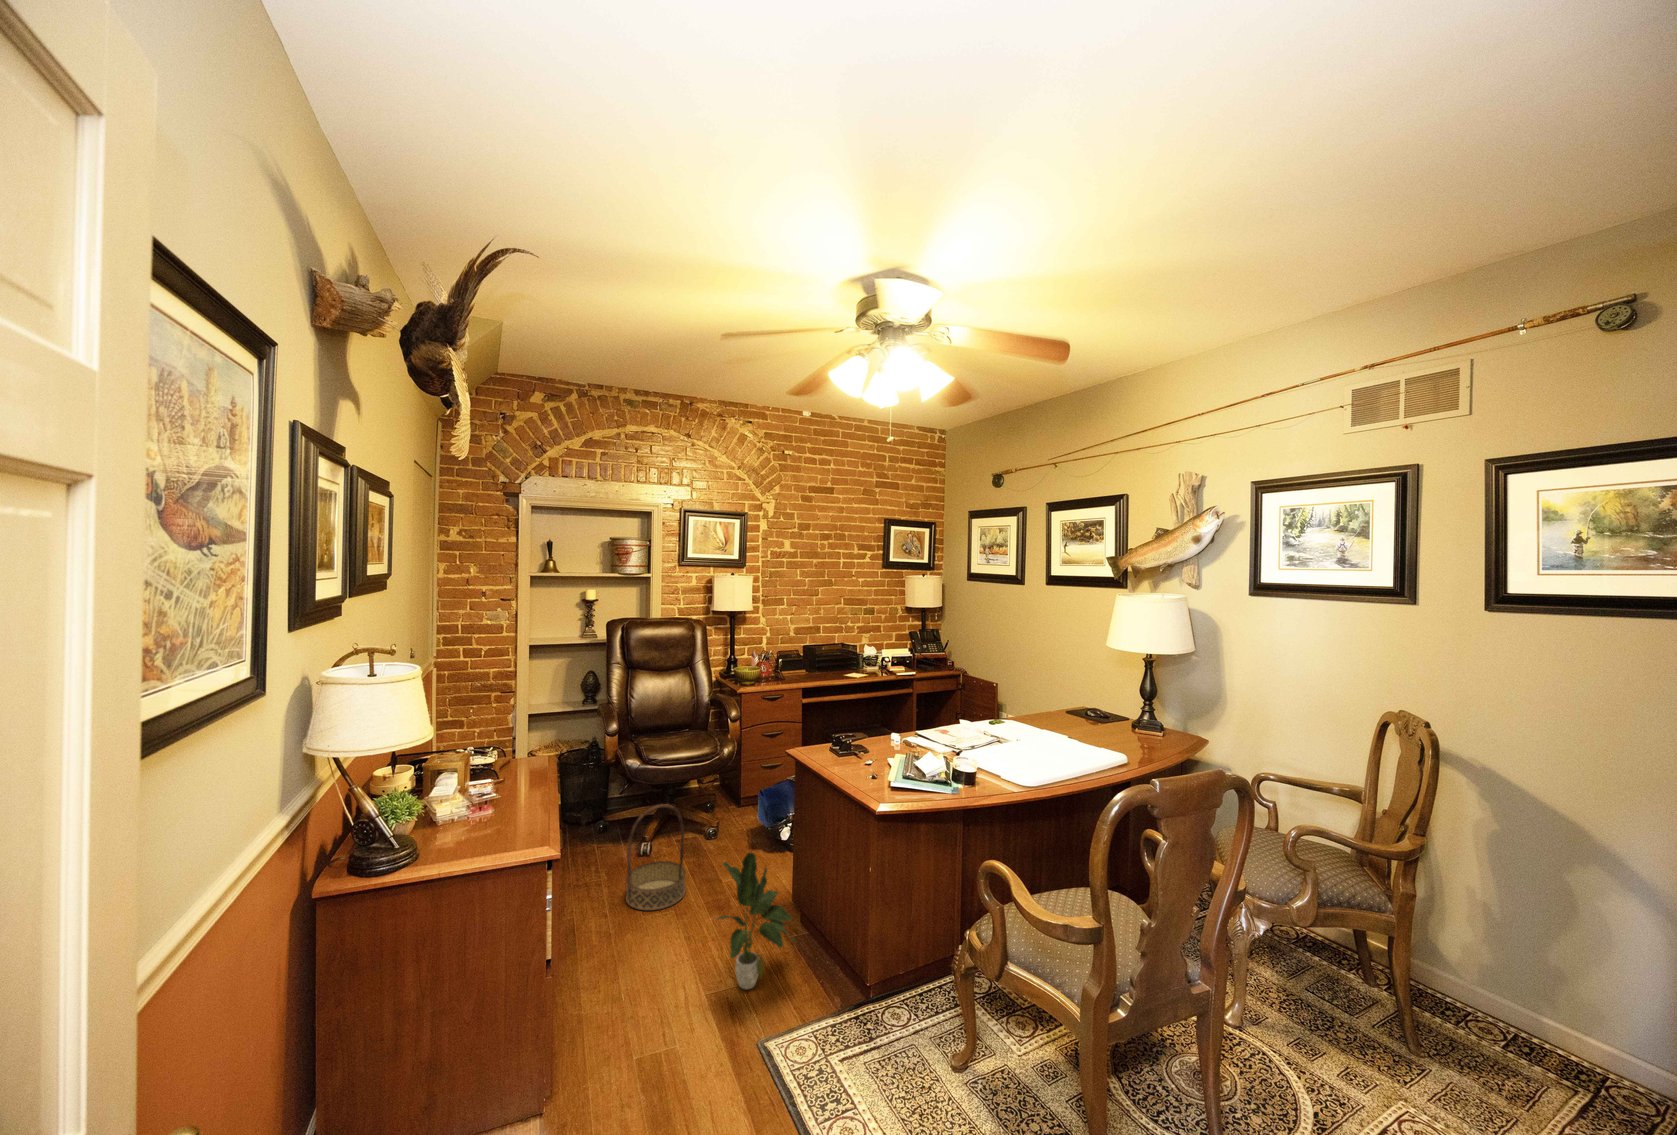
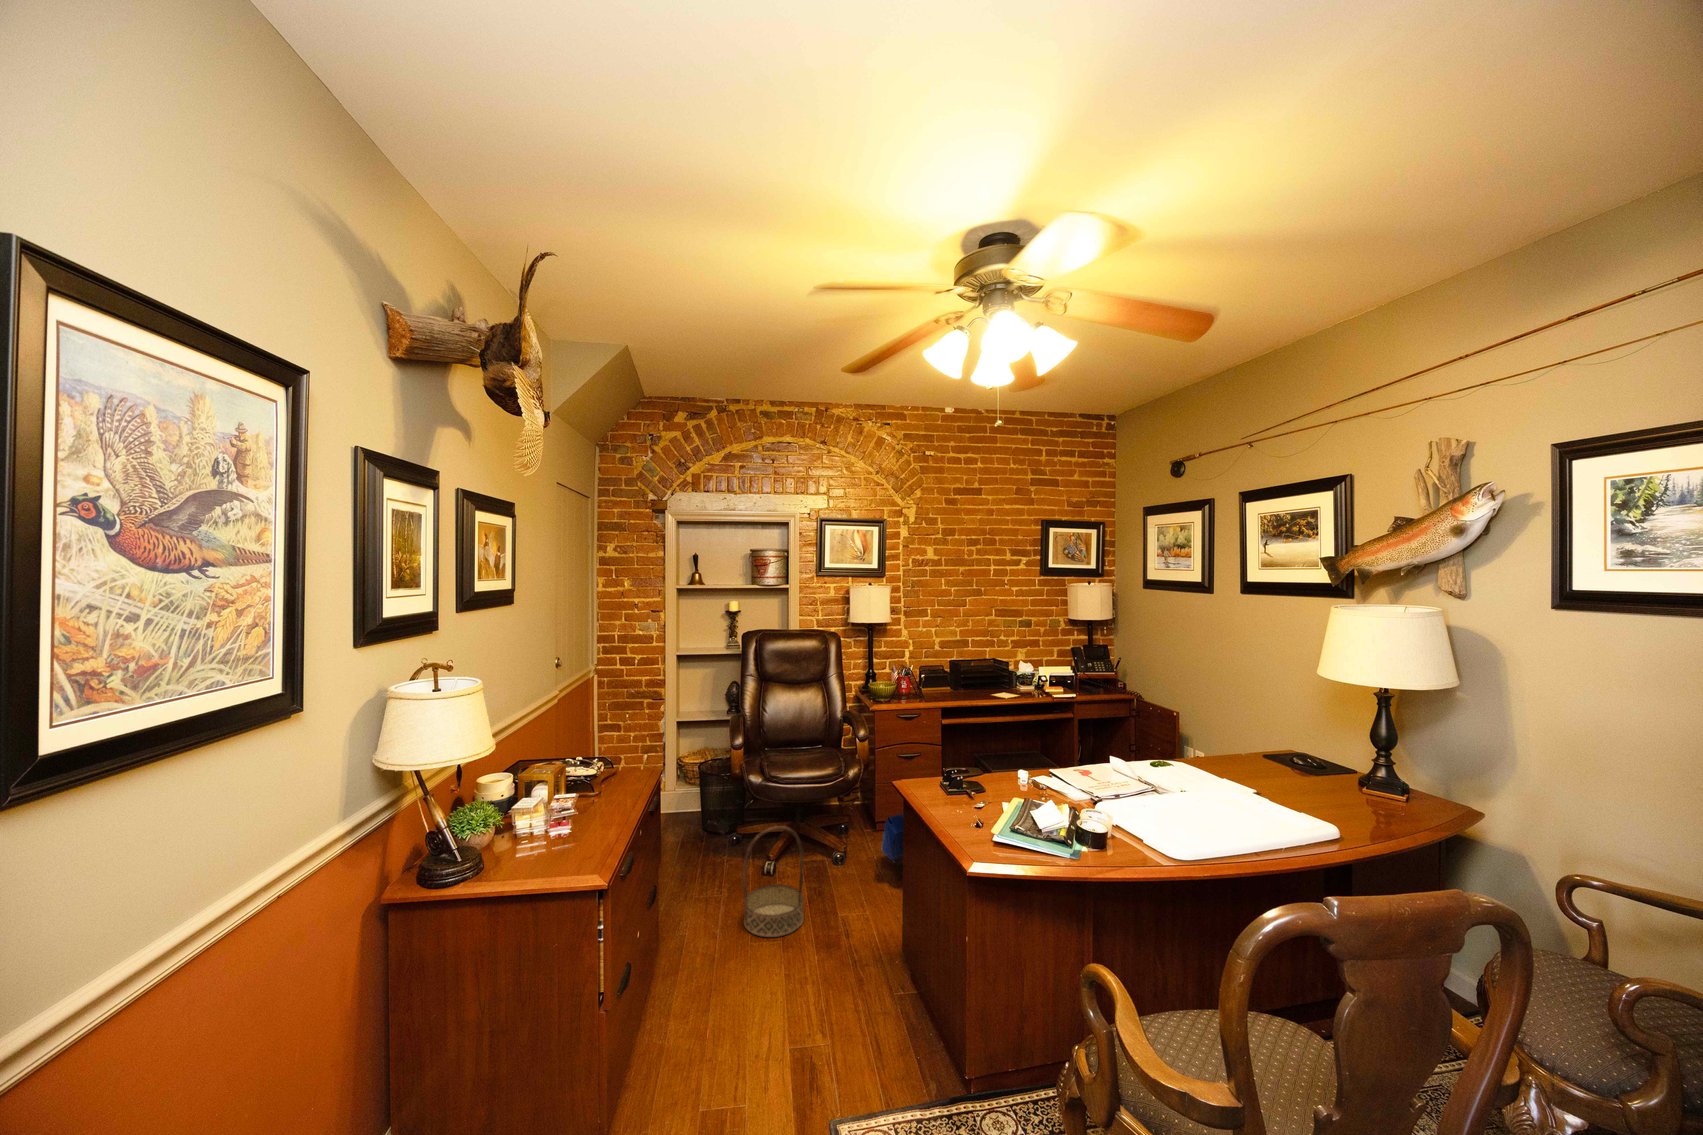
potted plant: present [717,853,796,989] -> none [802,893,897,1047]

